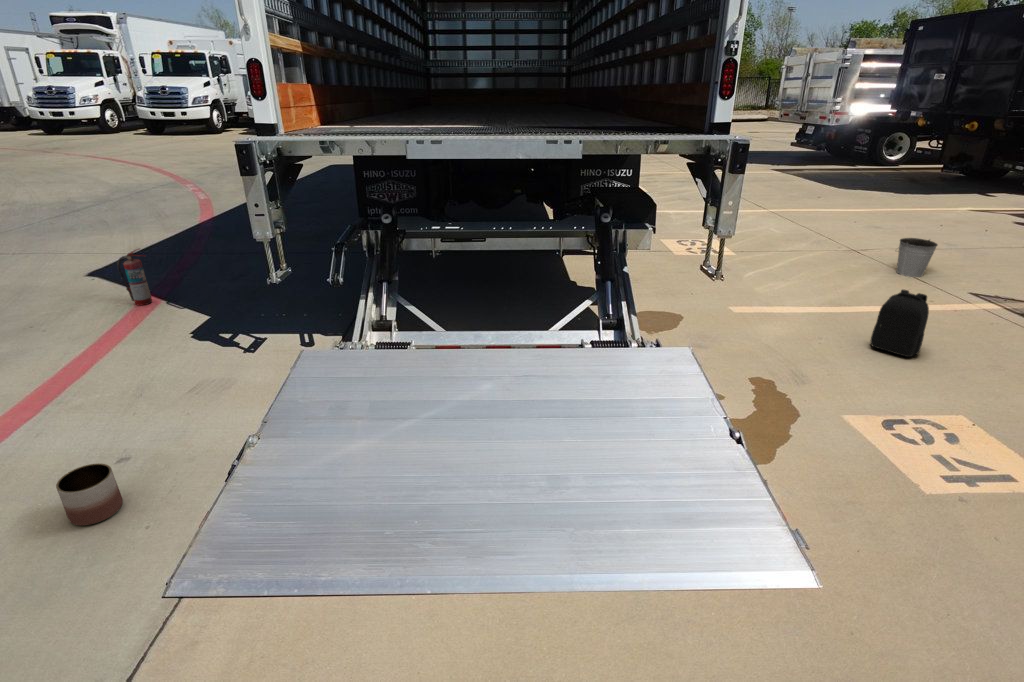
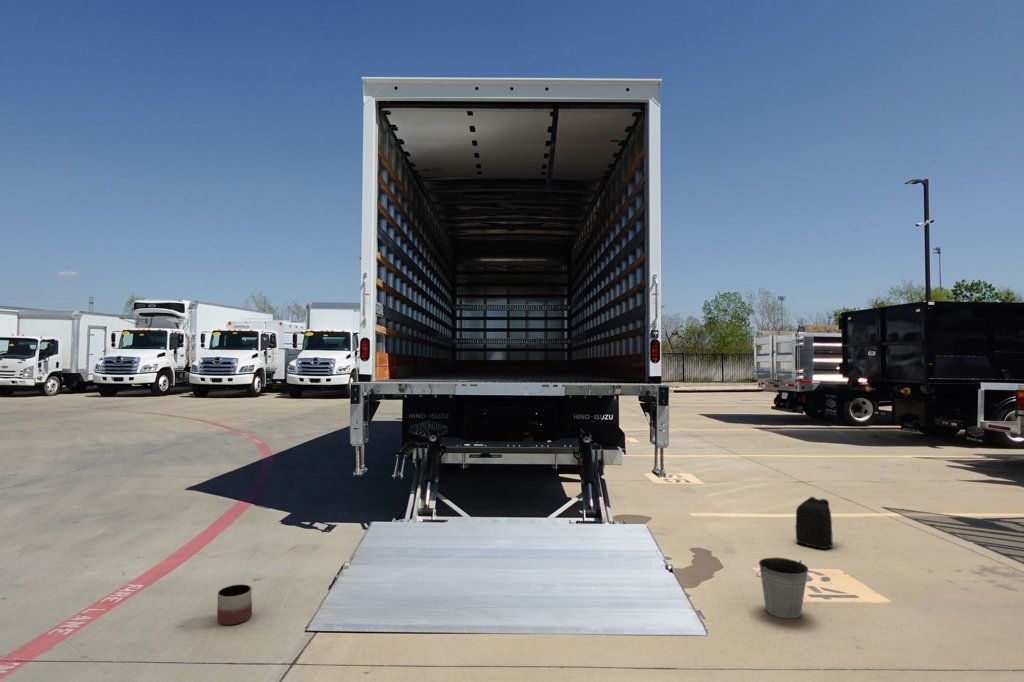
bucket: present [897,238,938,277] -> present [757,557,808,618]
fire extinguisher: present [117,249,152,306] -> none [217,468,240,513]

